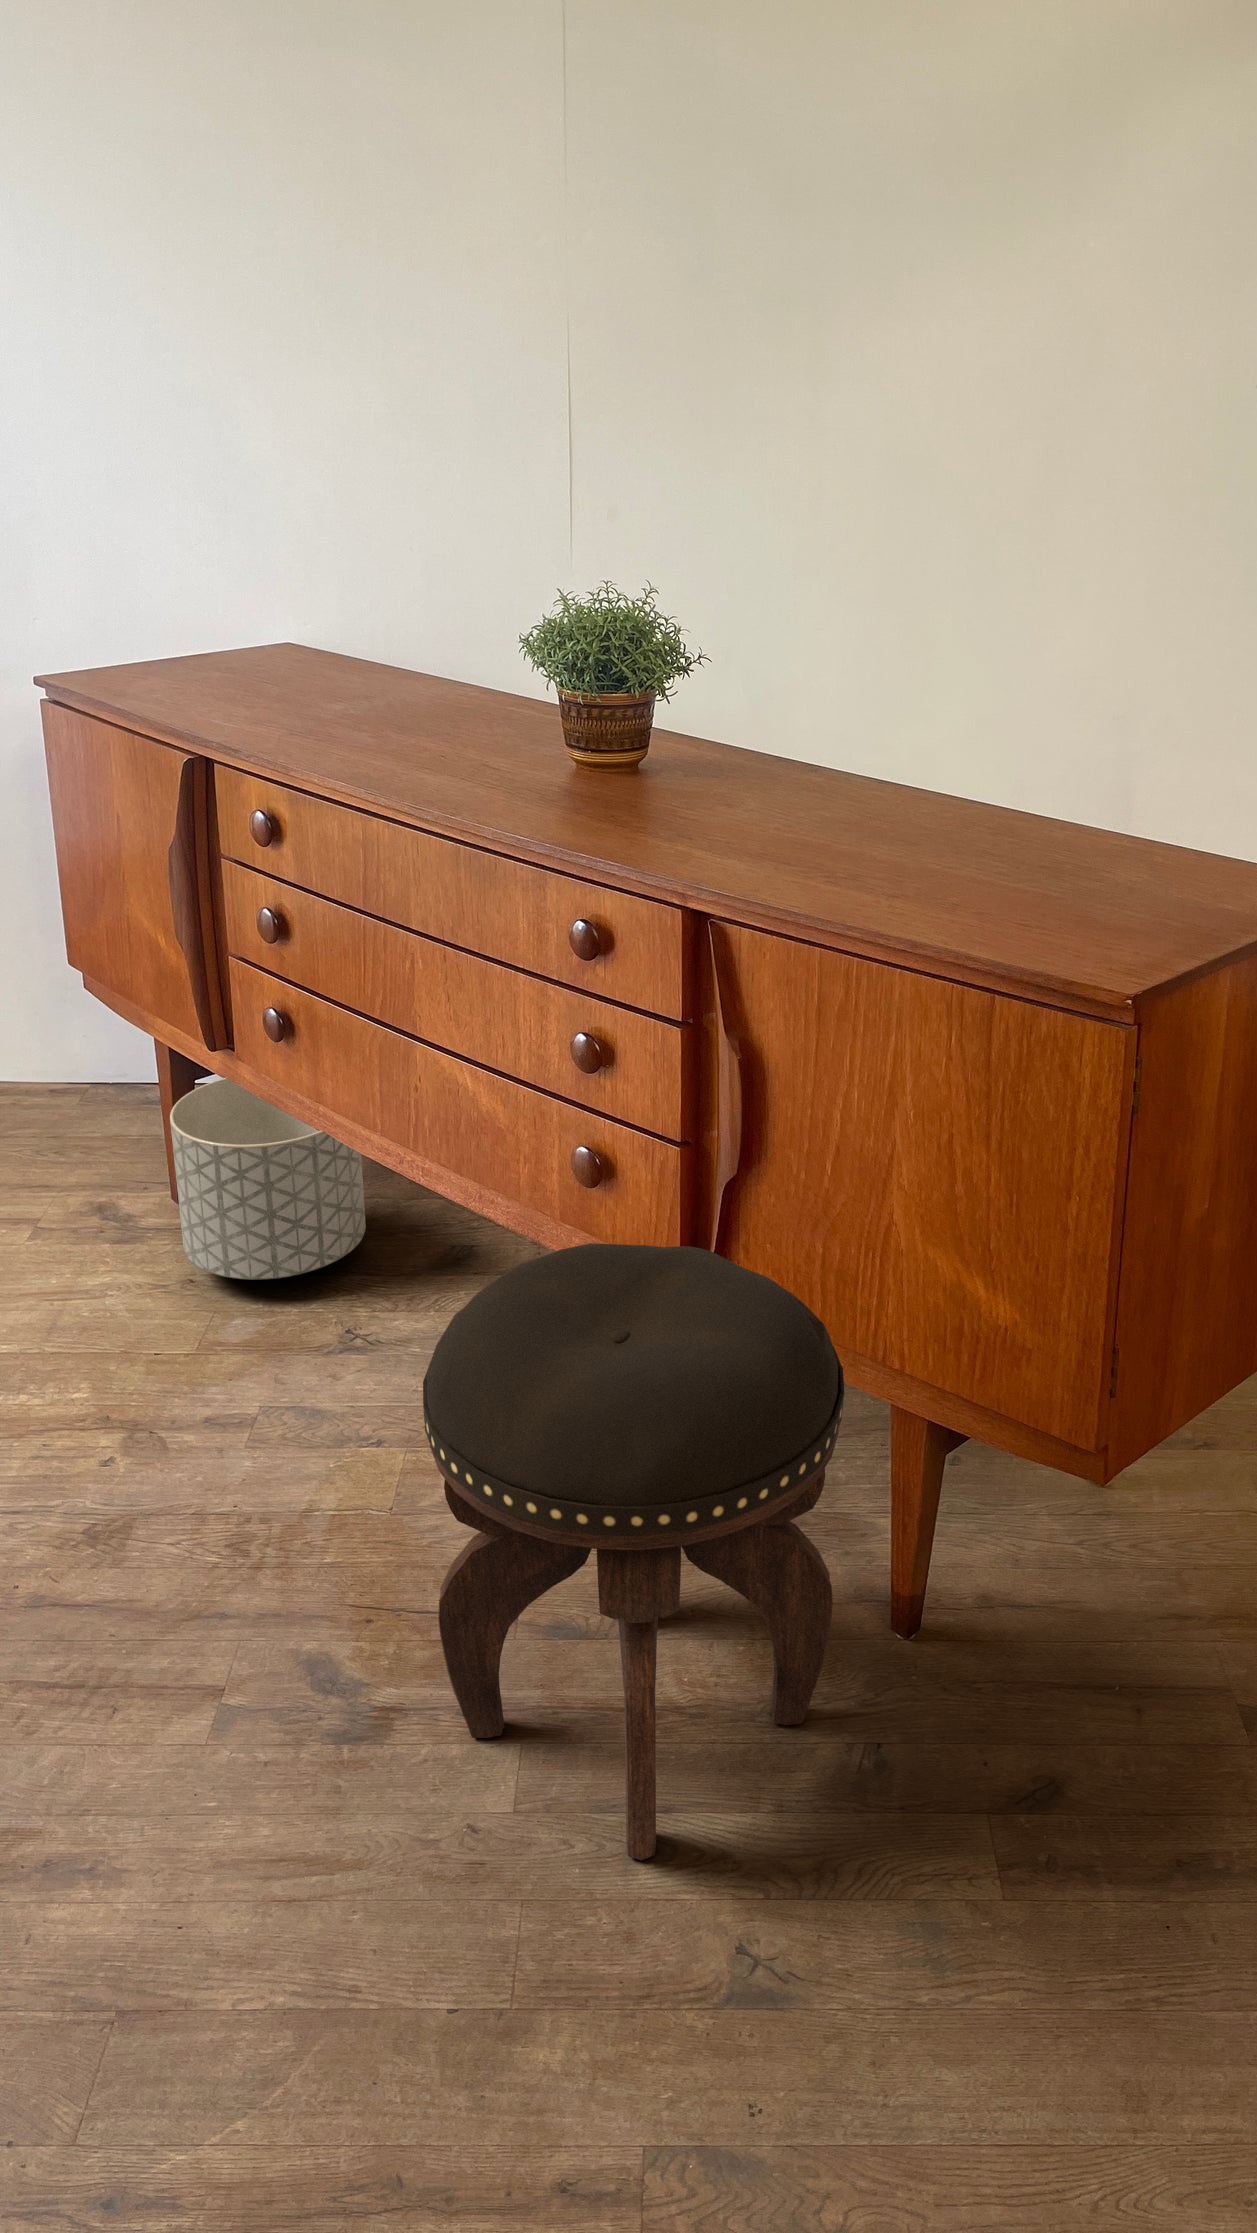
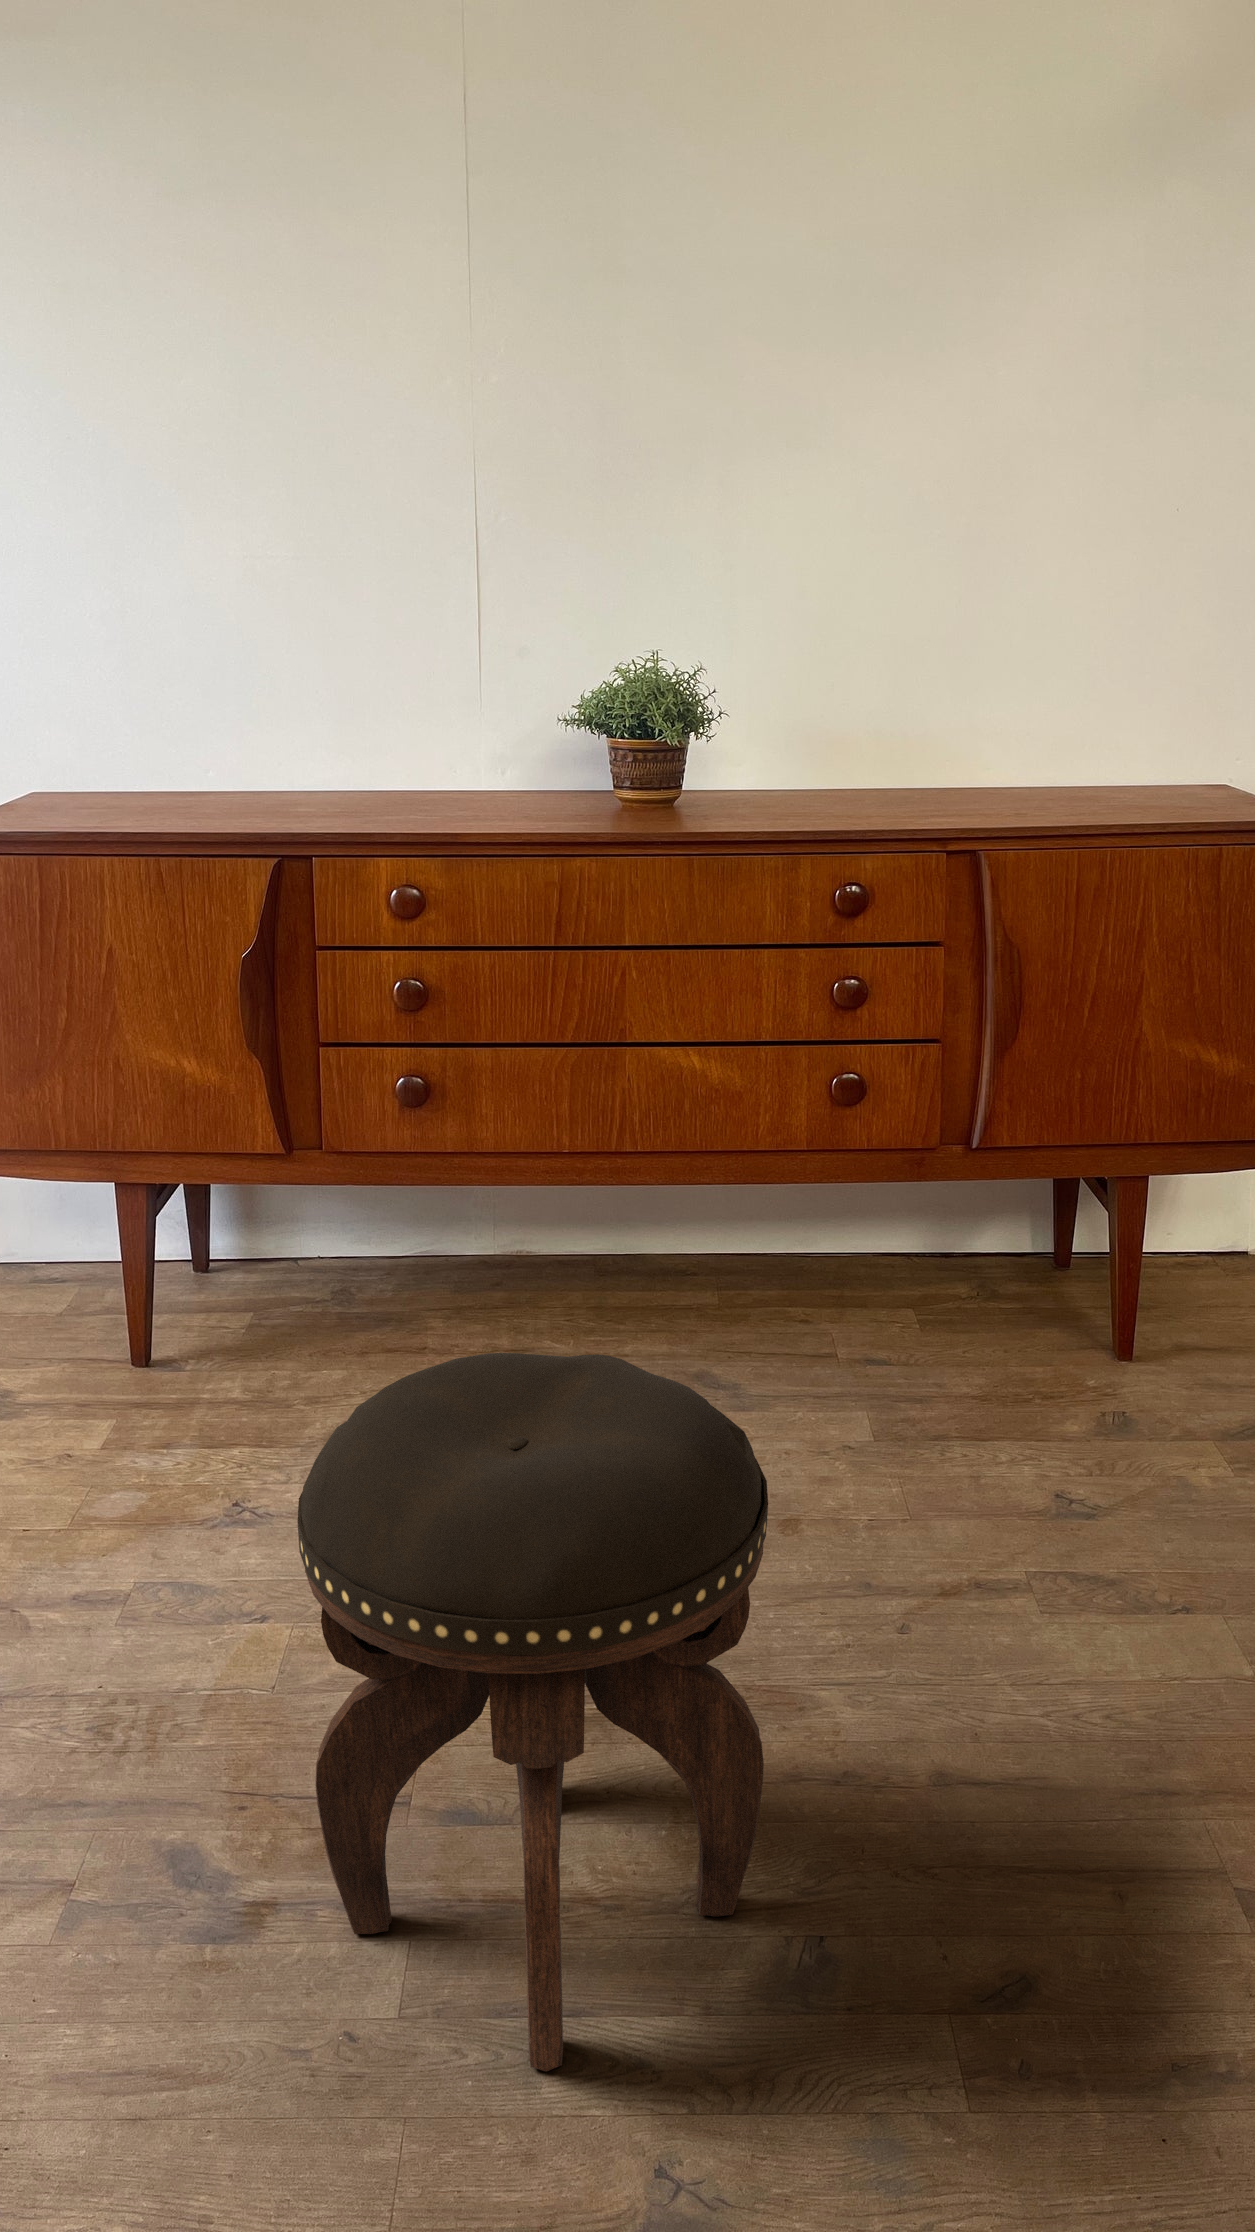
planter: present [170,1078,366,1280] -> none [51,1228,259,1452]

